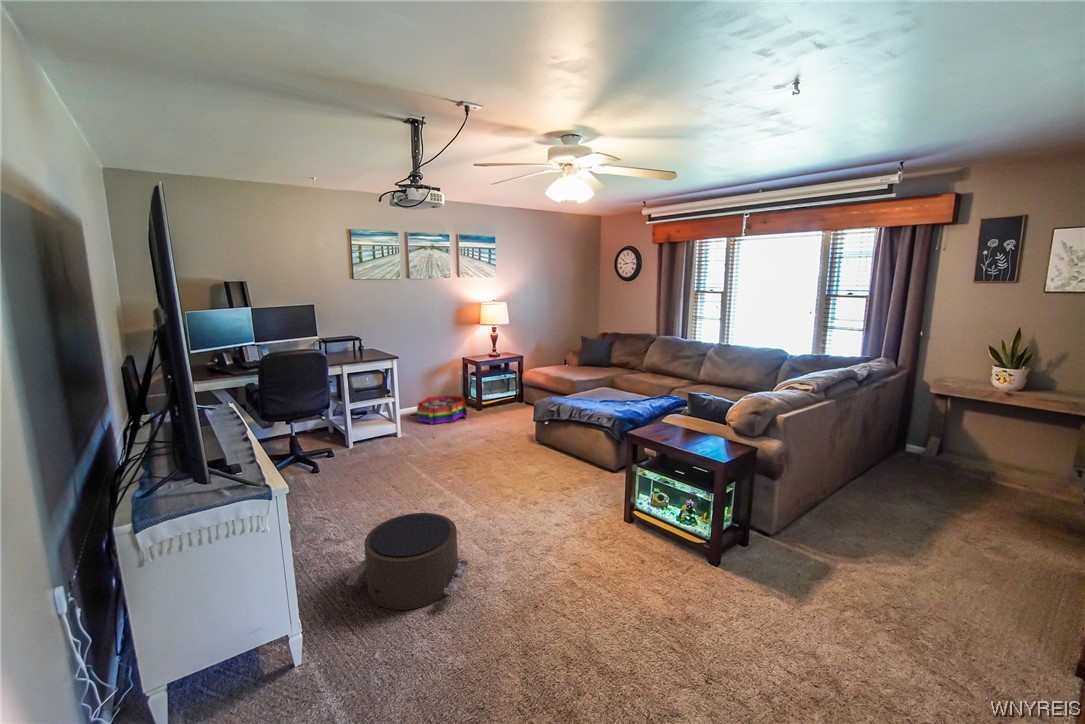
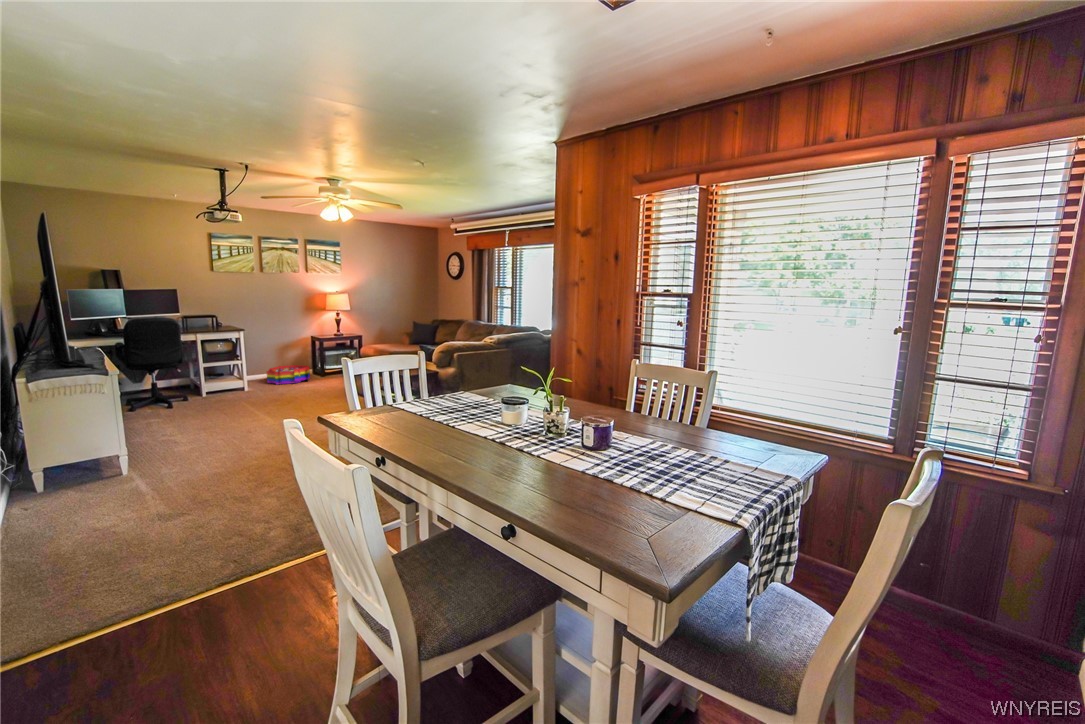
pouf: present [345,513,469,610] -> none [162,413,247,457]

